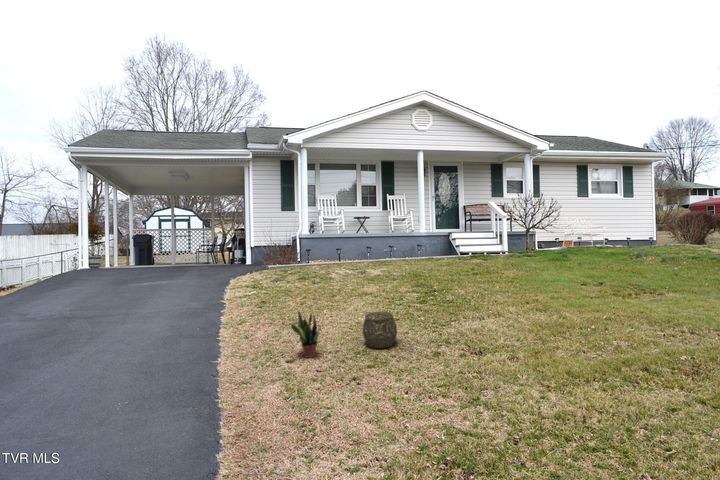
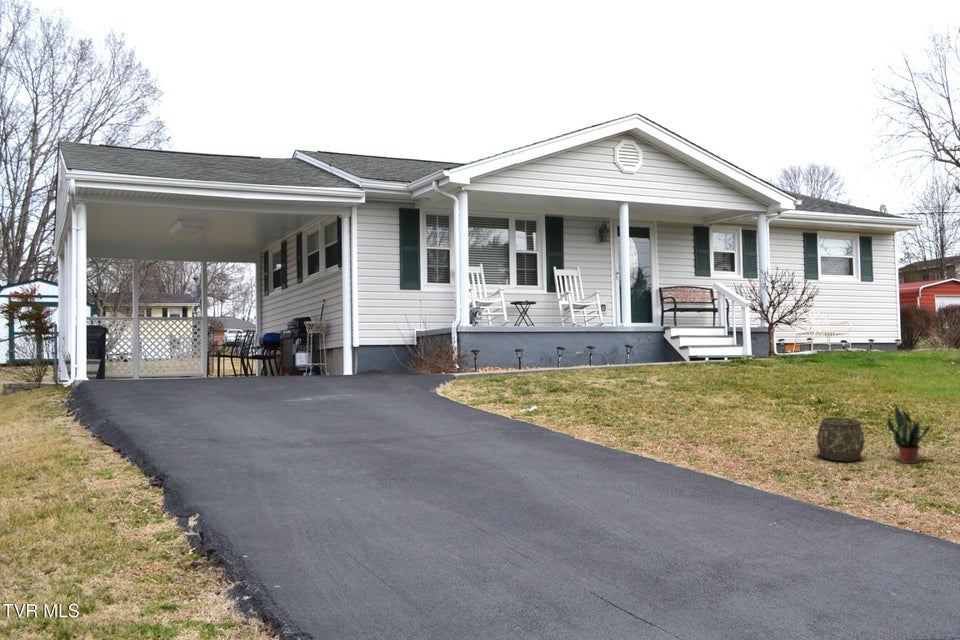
potted plant: present [291,311,321,358] -> present [887,406,930,464]

